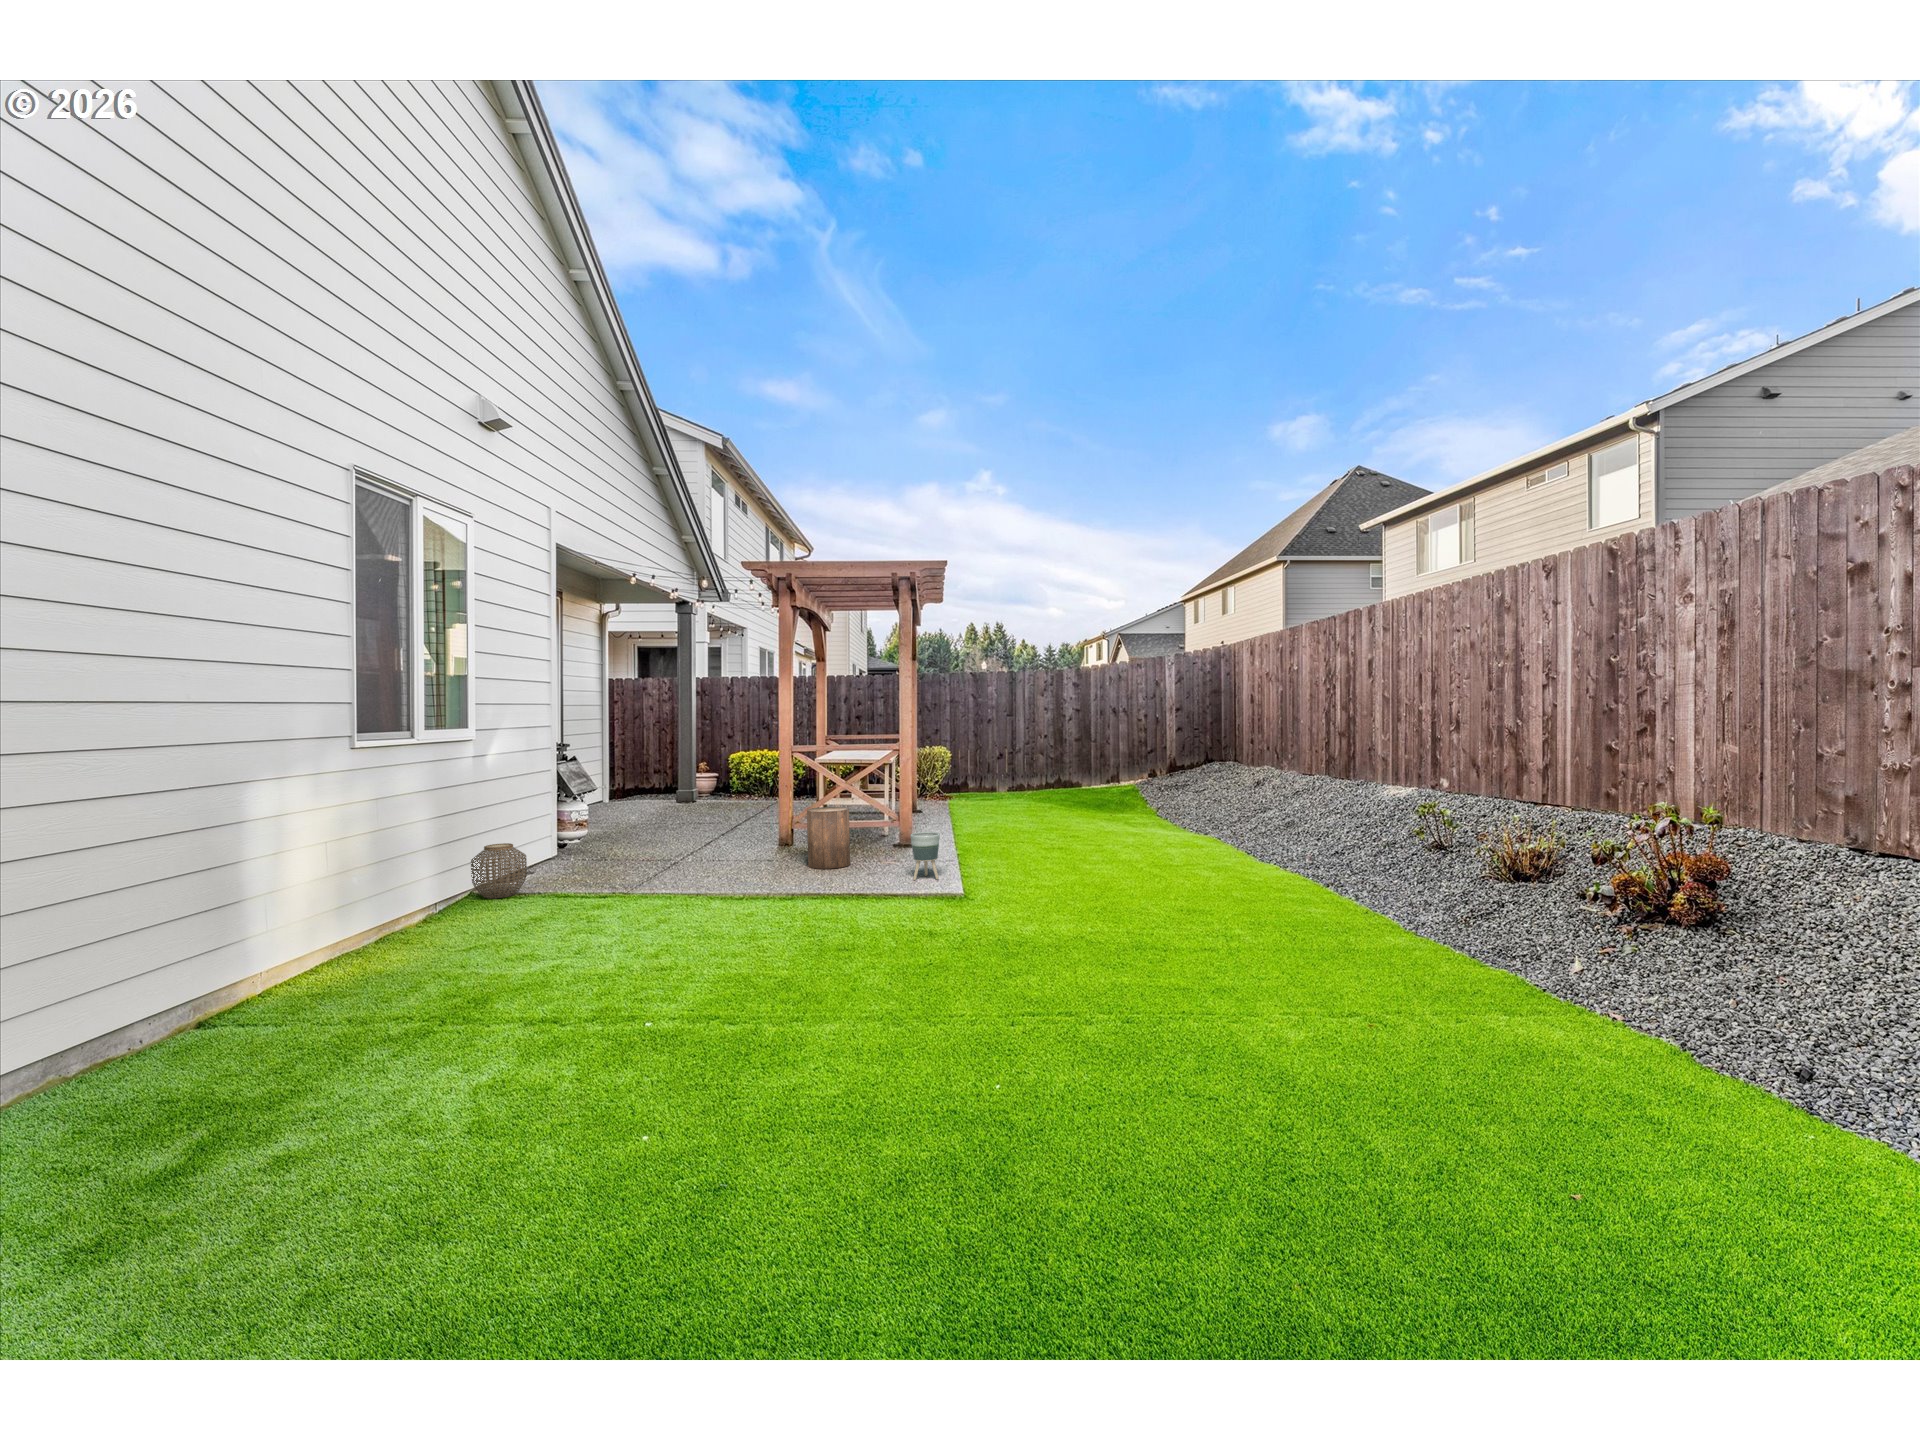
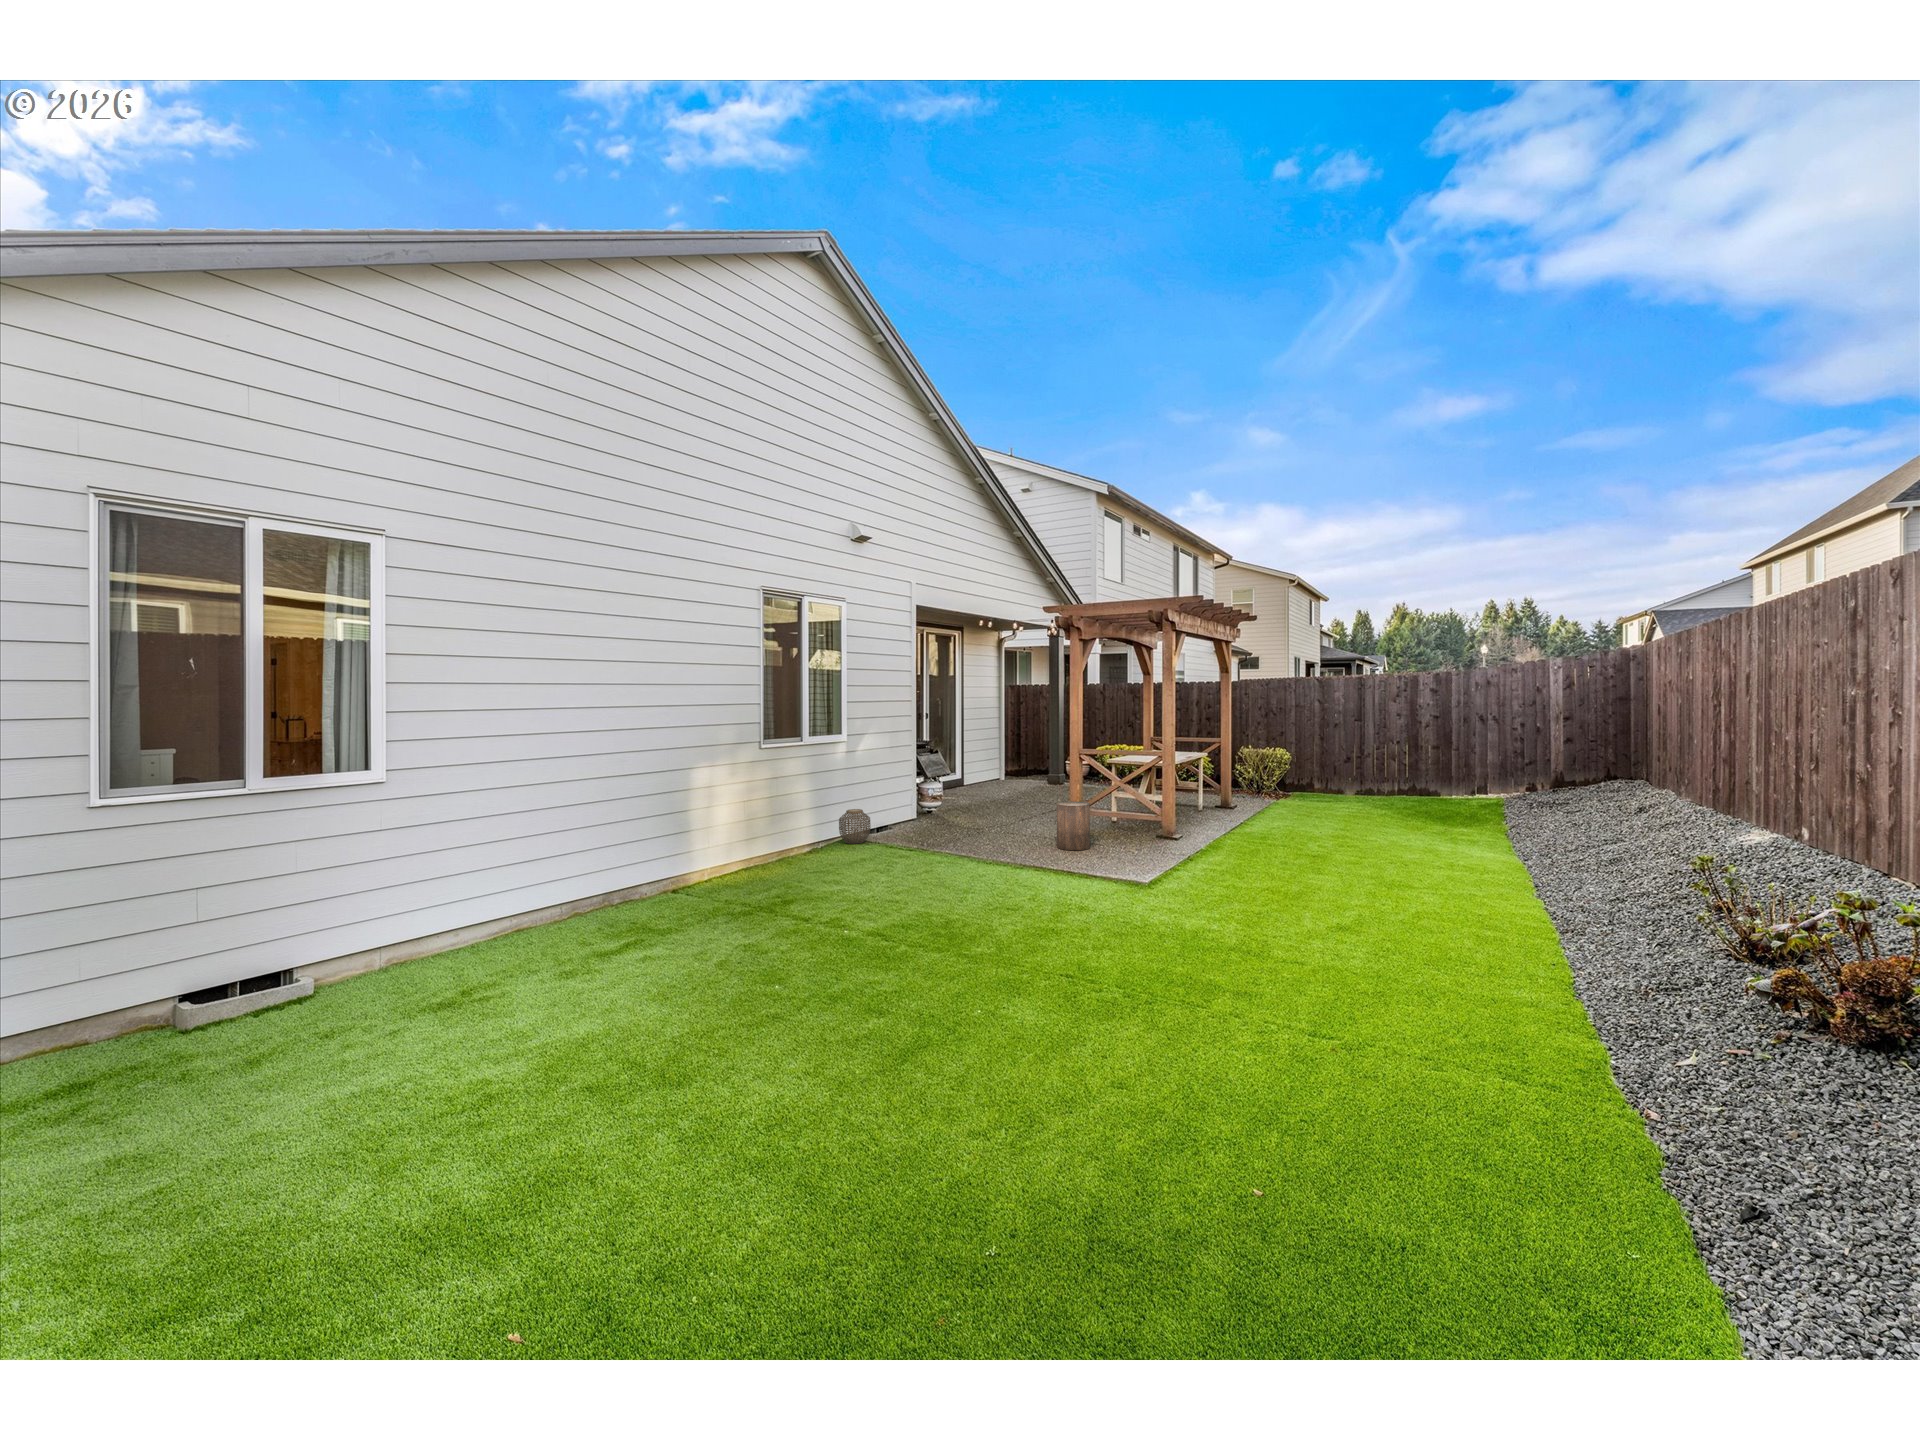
planter: present [911,832,940,880] -> none [1117,829,1142,869]

